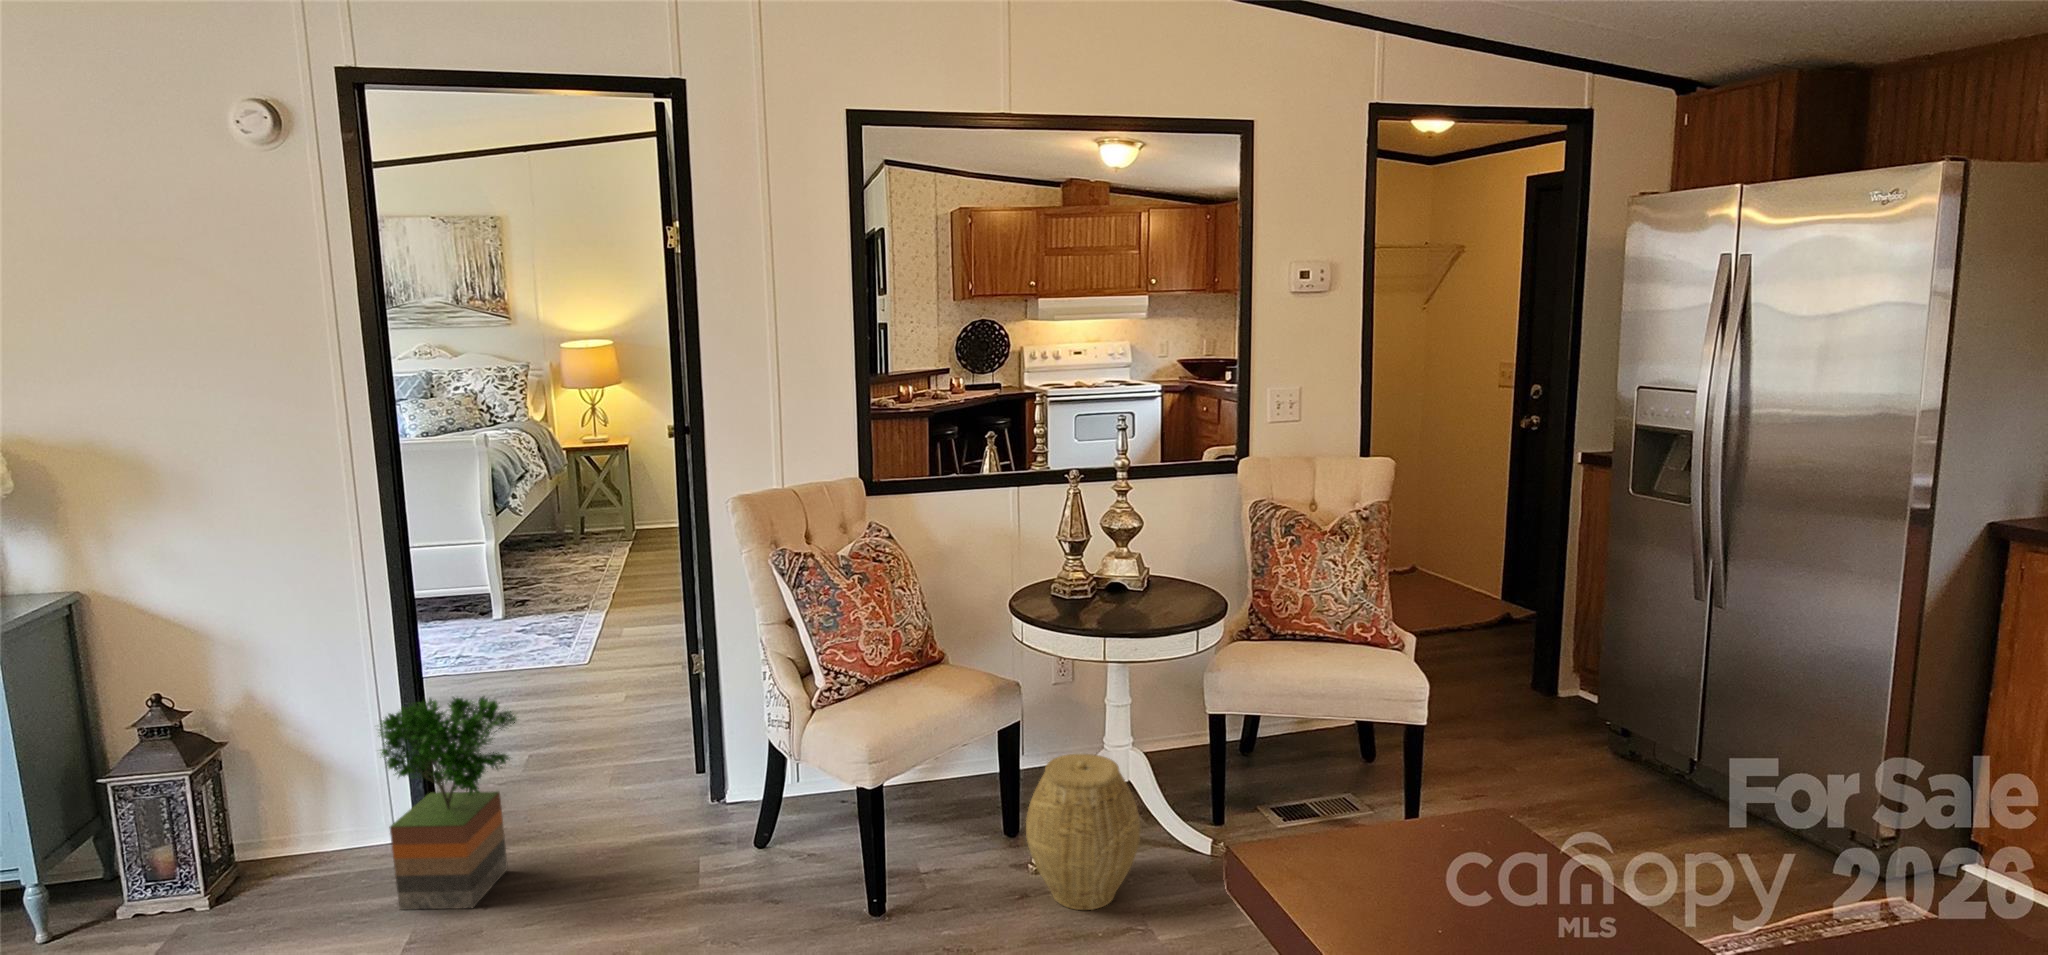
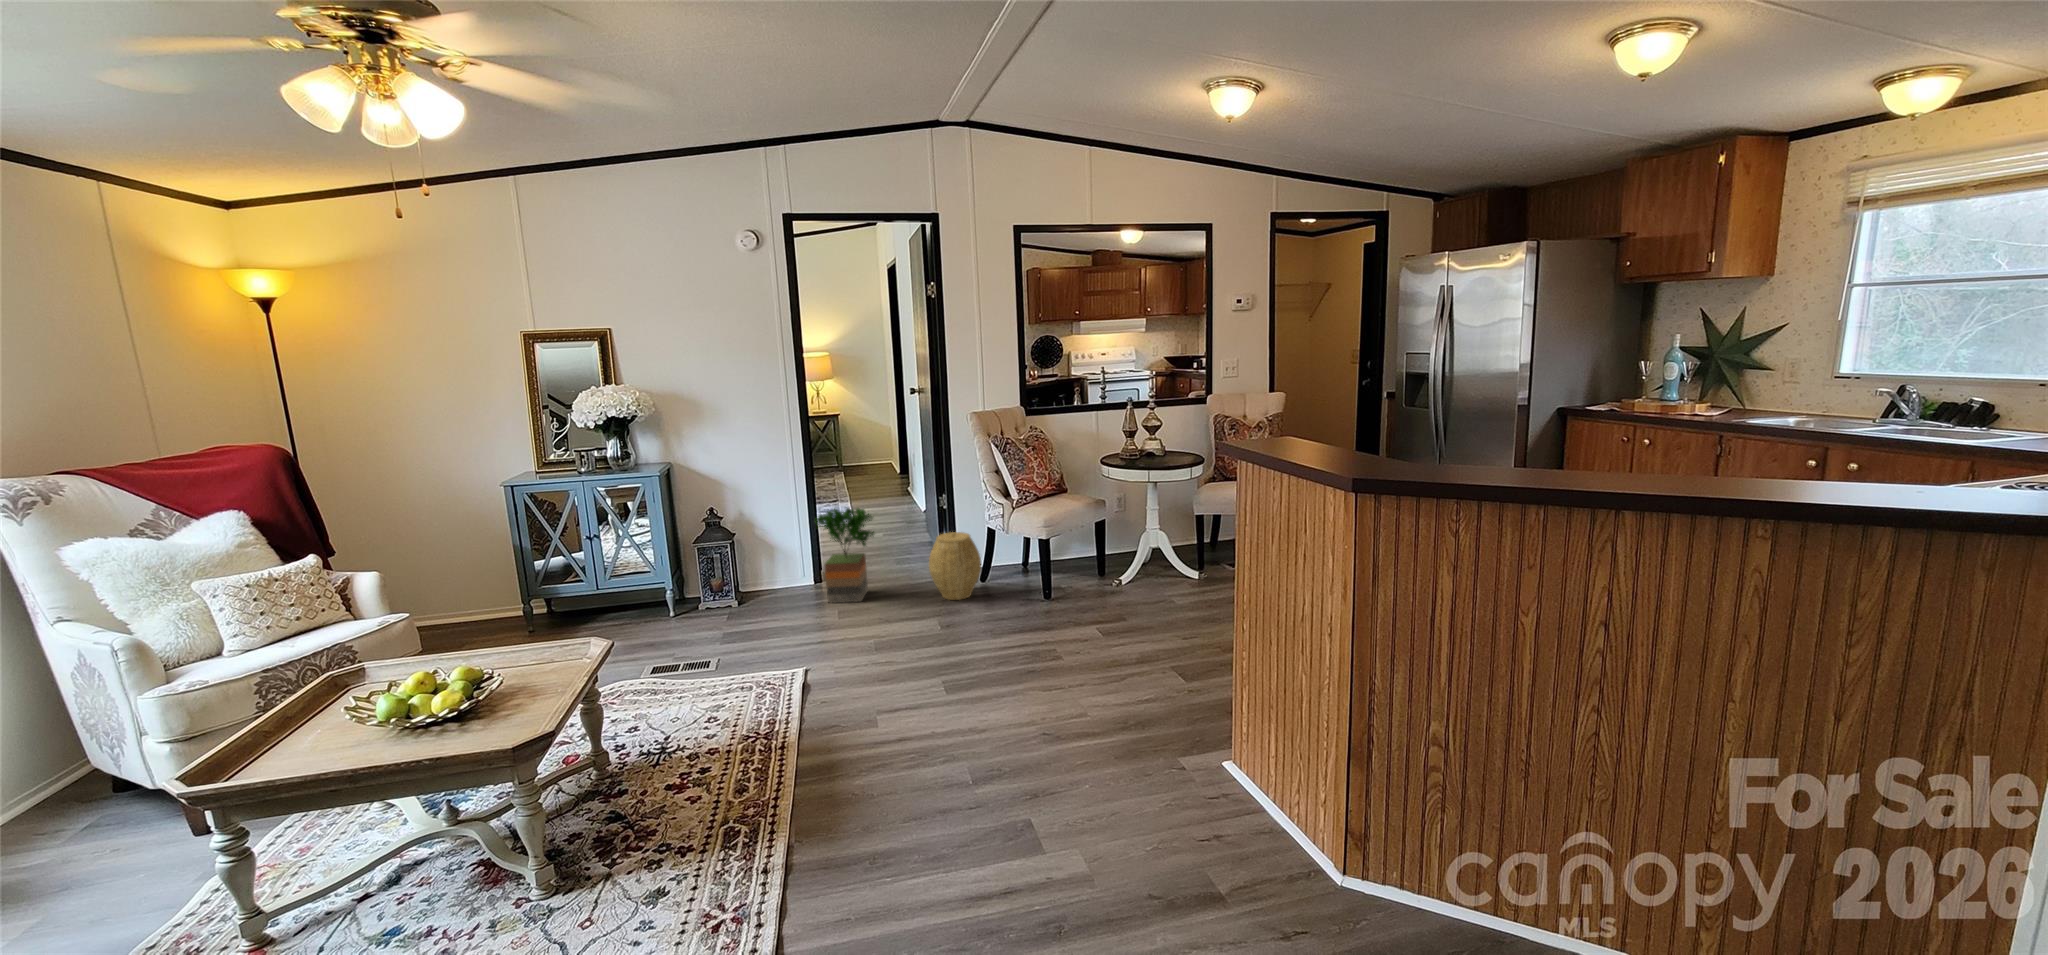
woven basket: present [1026,754,1140,910] -> present [929,532,981,600]

